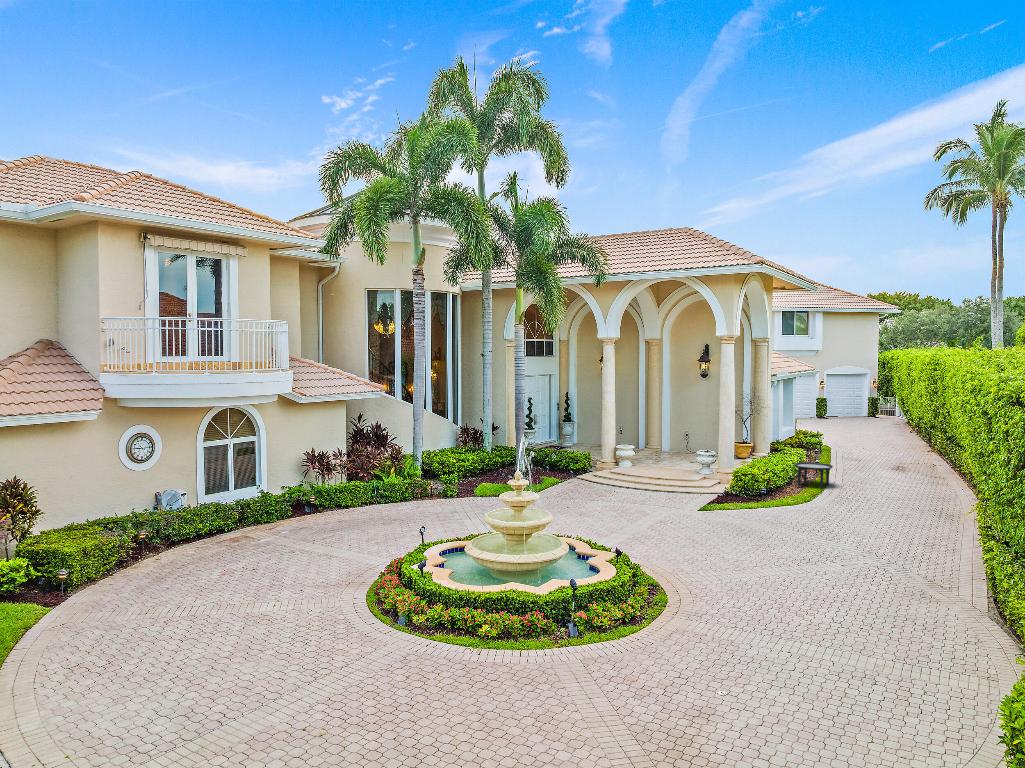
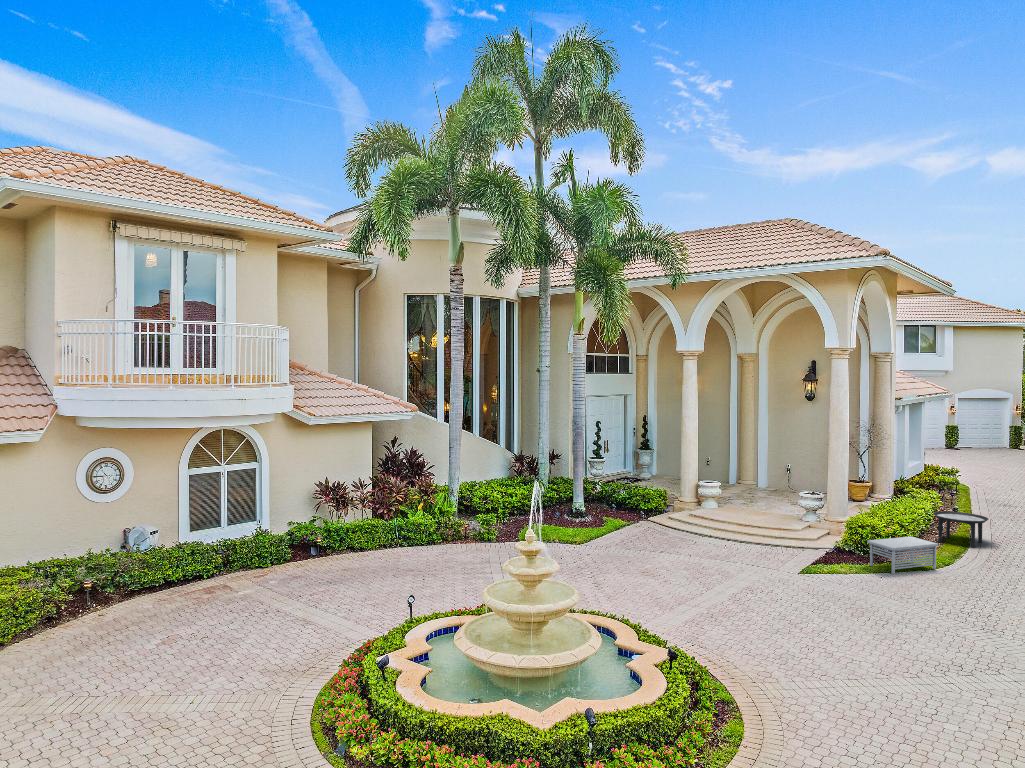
storage bench: none [745,480,795,507] -> present [867,536,938,574]

